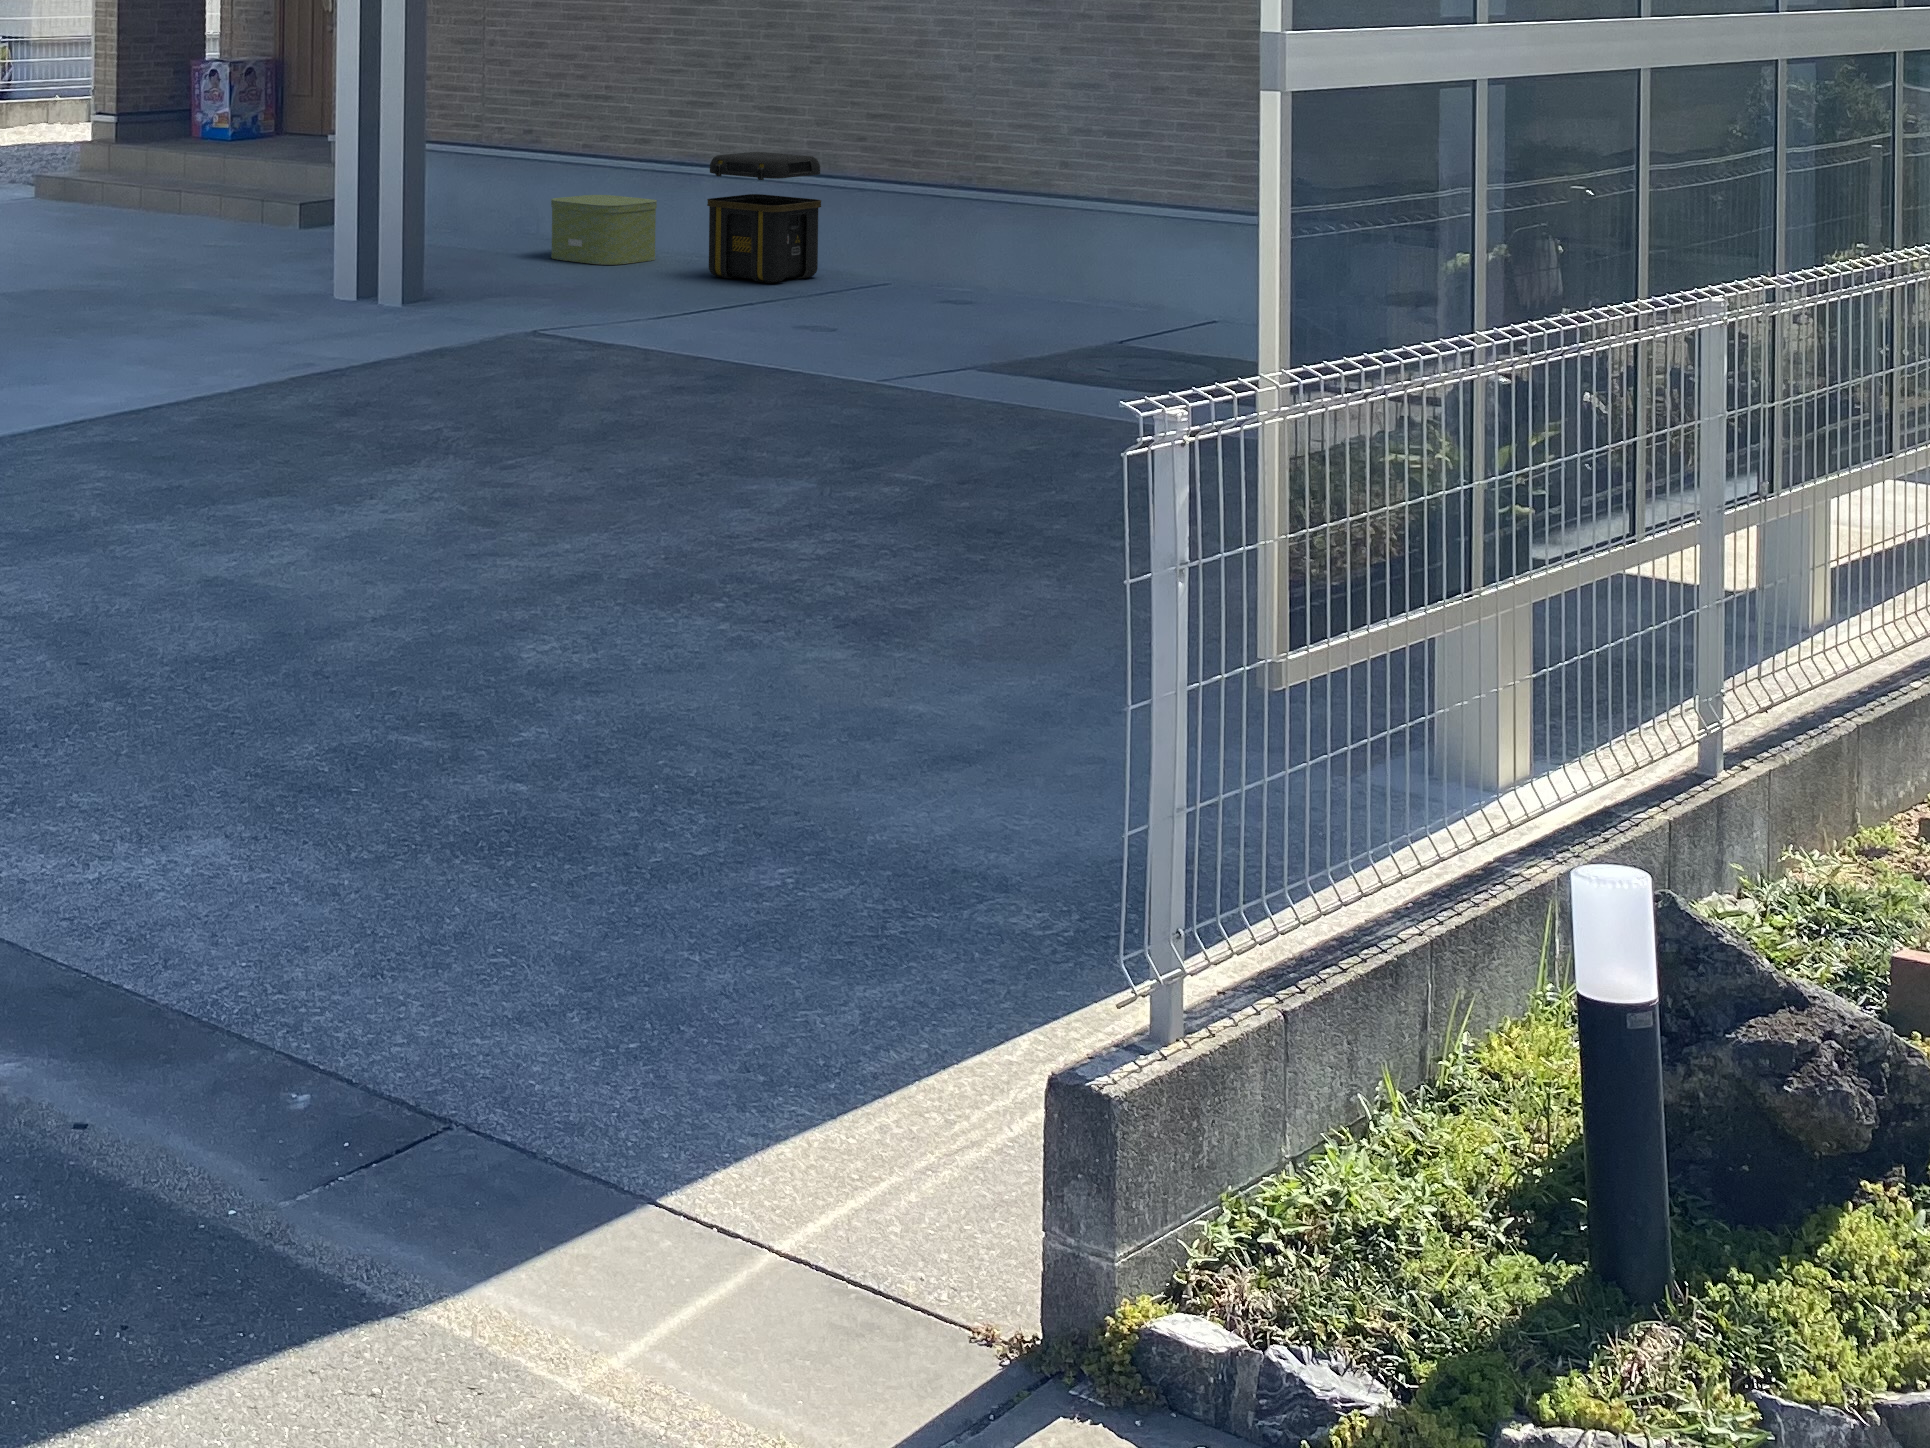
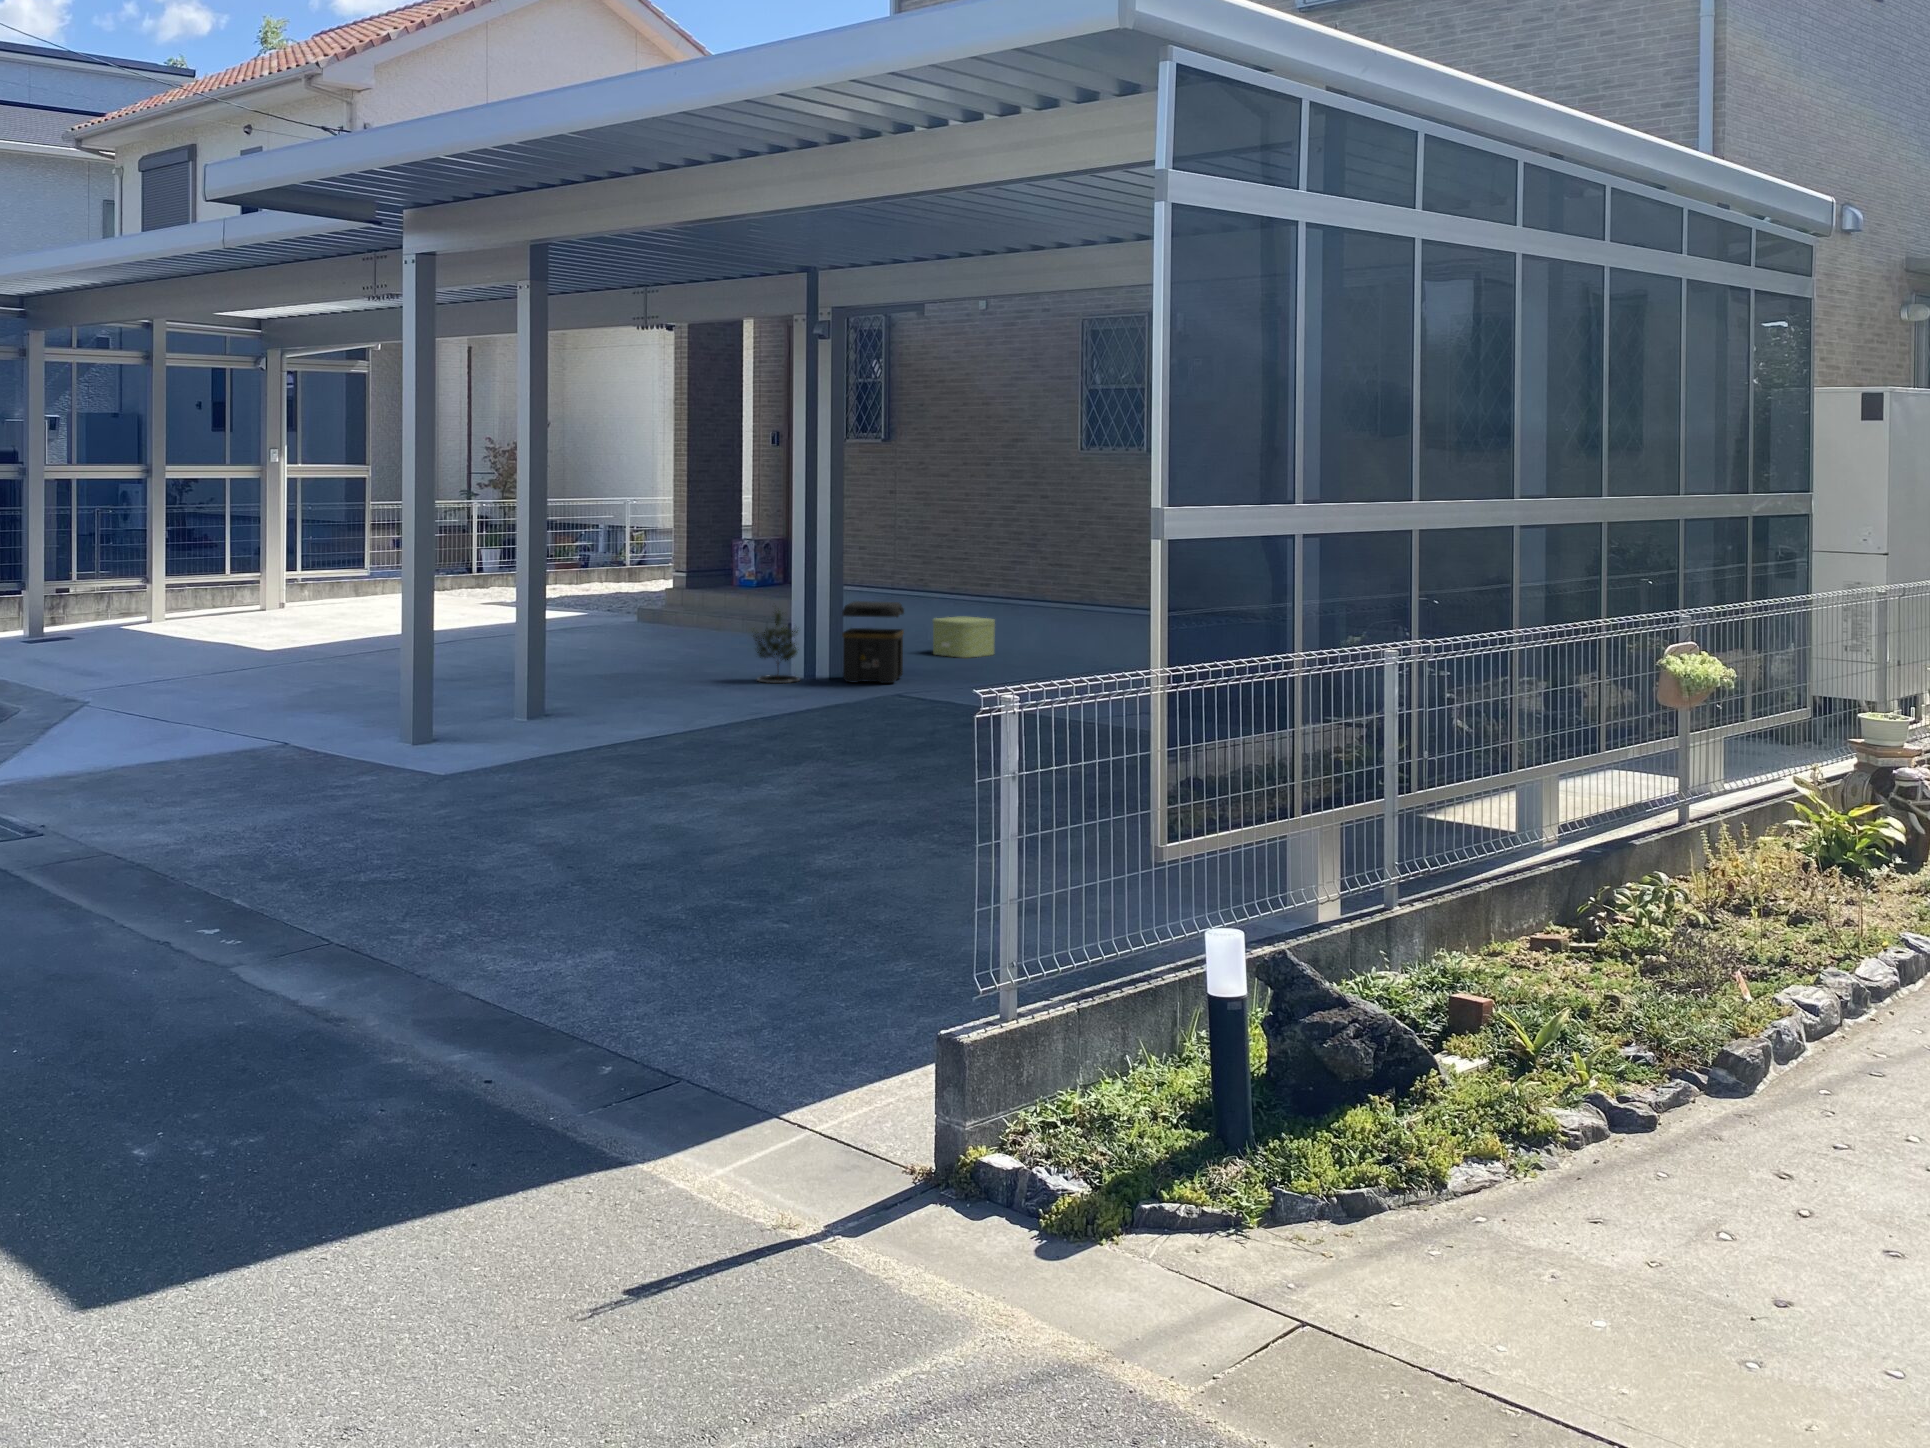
toolbox: present [707,152,821,283] -> present [842,601,904,683]
potted tree: none [261,172,351,310] -> present [753,610,799,683]

